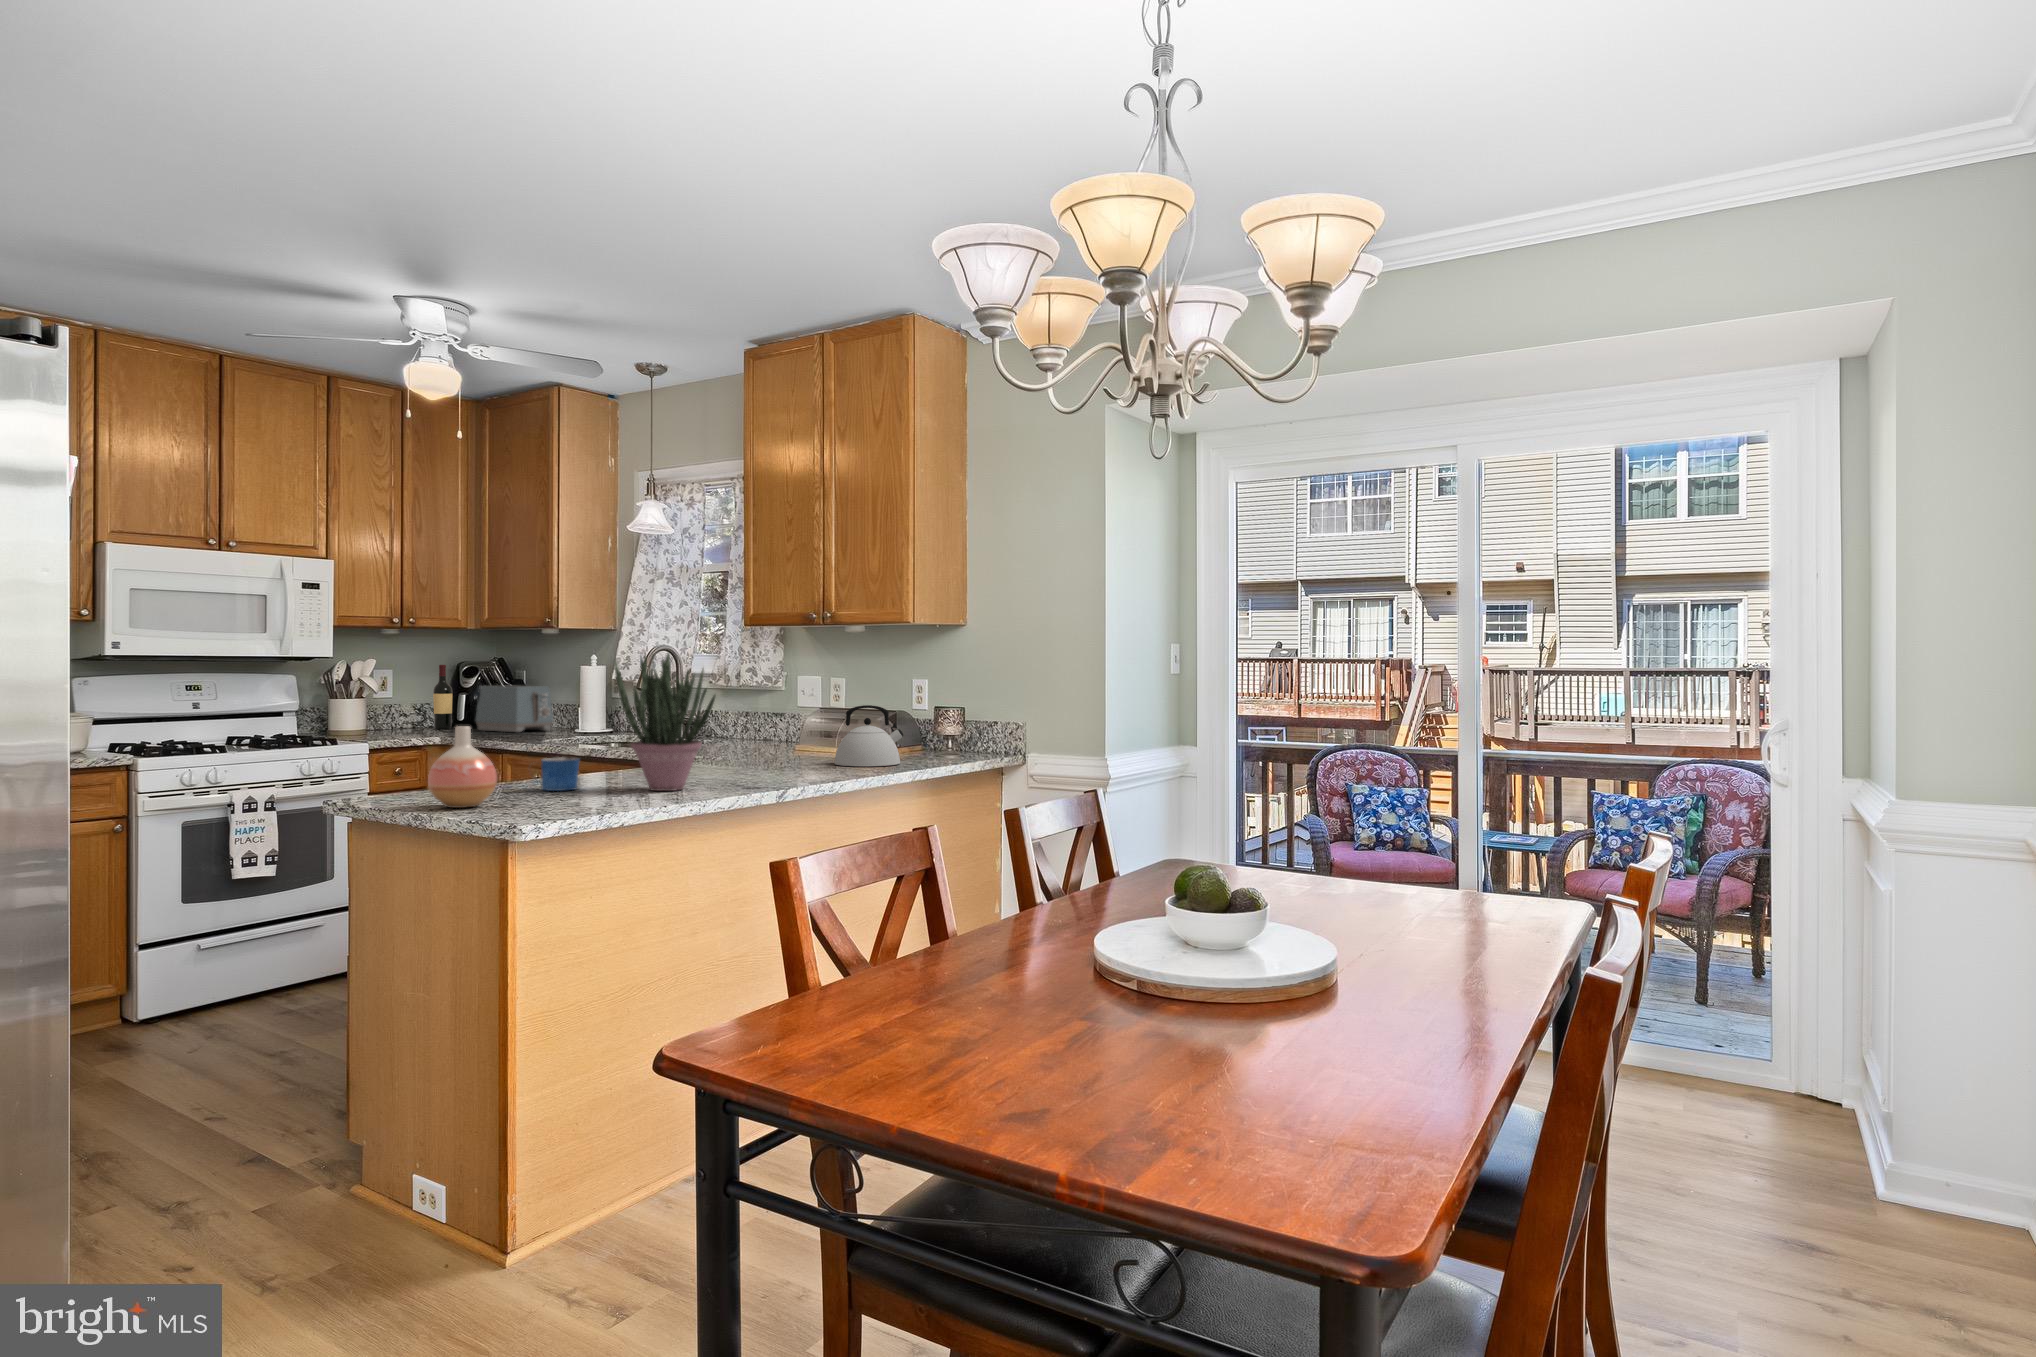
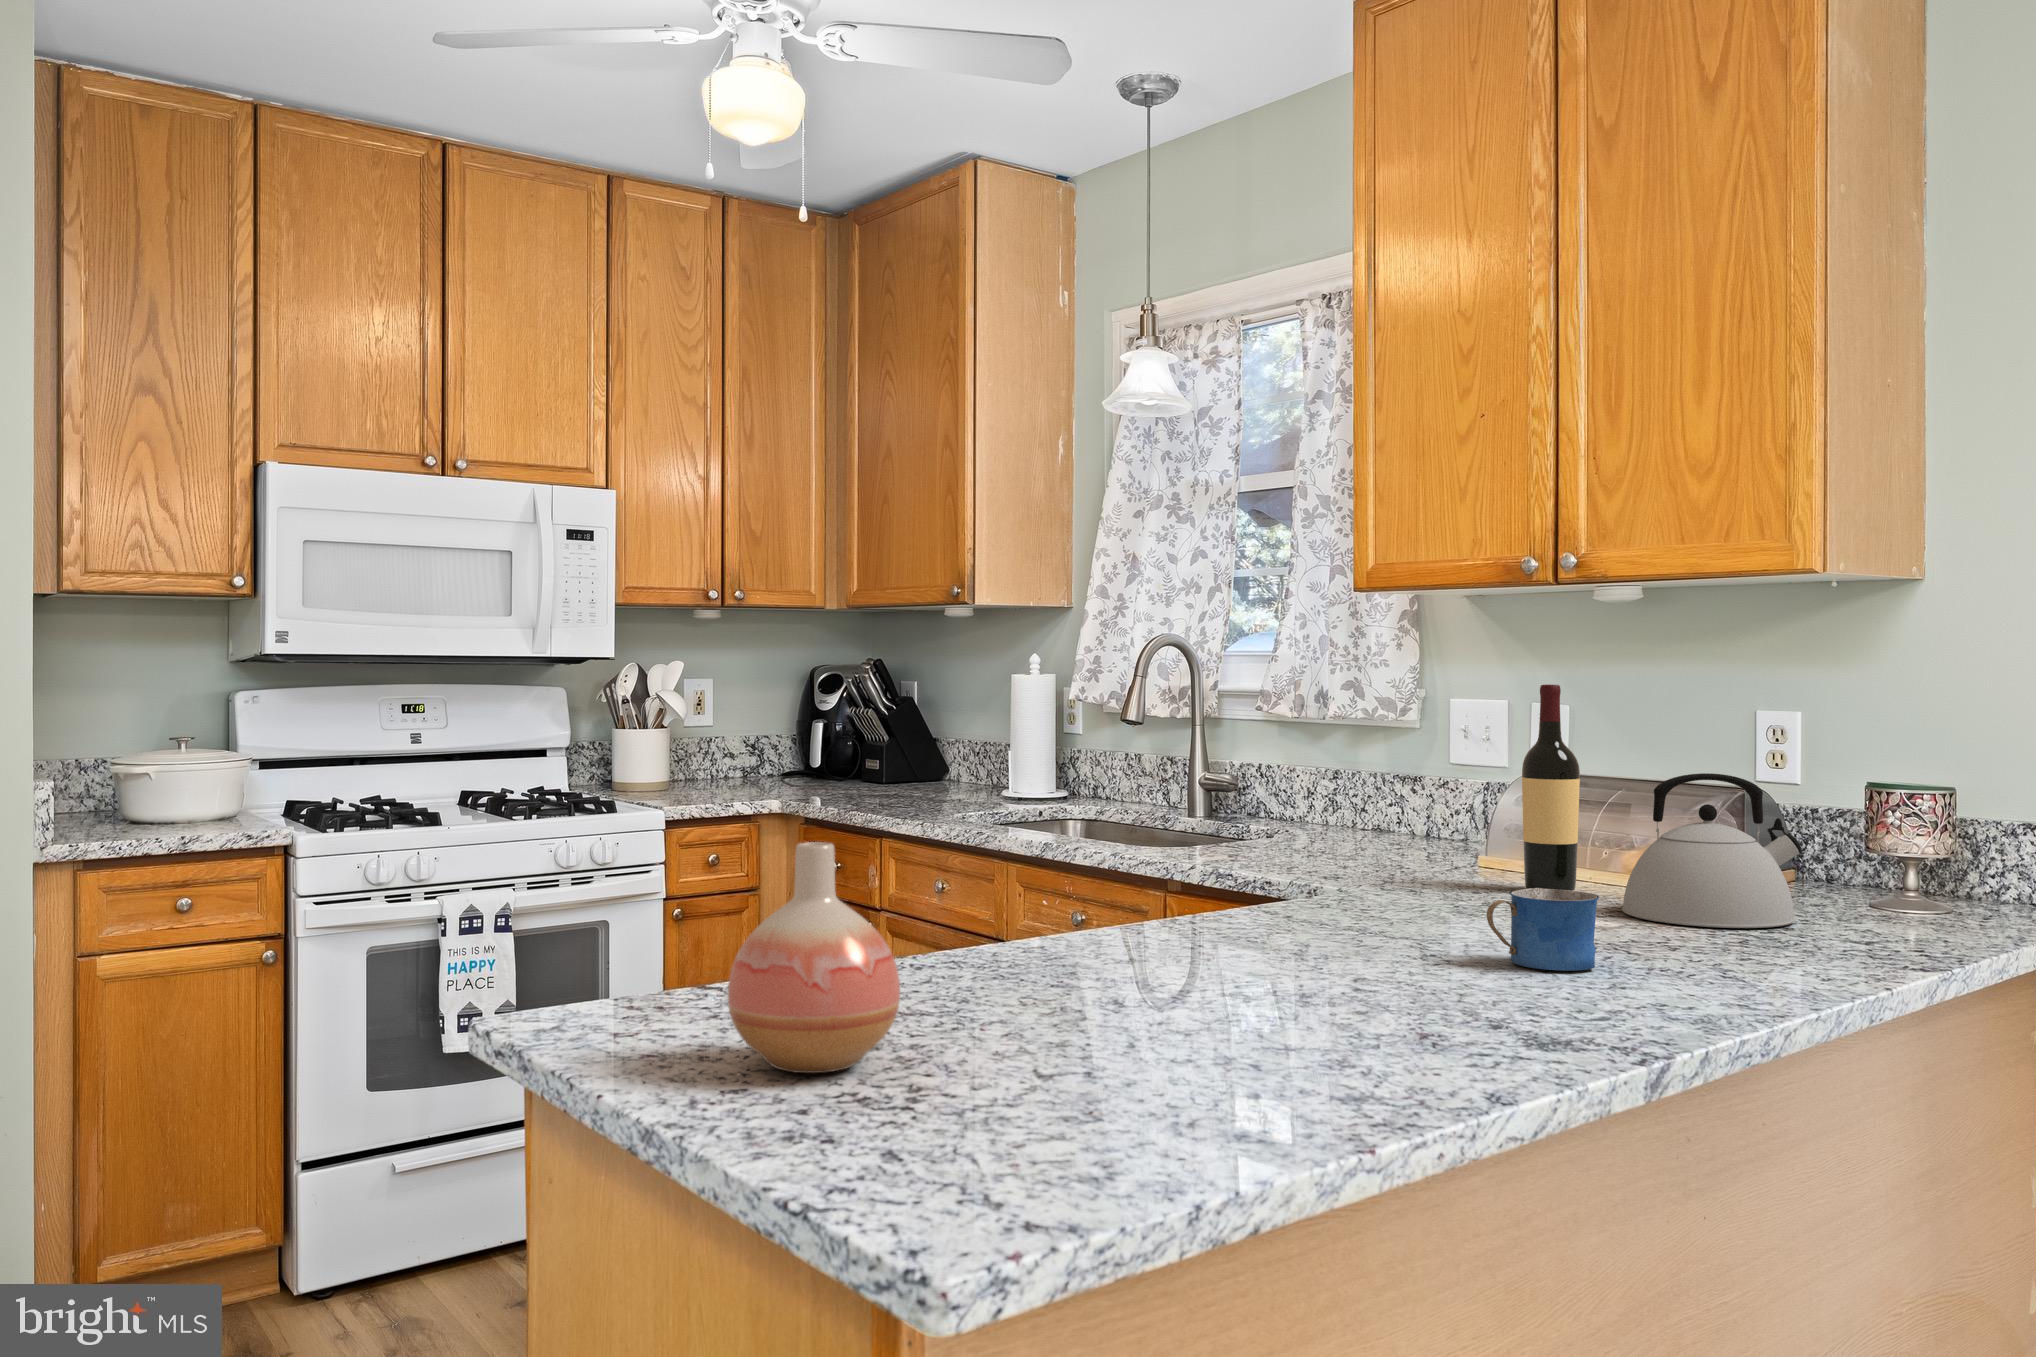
potted plant: present [614,653,716,791] -> none [1181,636,1442,1017]
wine bottle: present [433,665,452,729] -> present [1522,685,1580,891]
toaster: present [476,685,553,732] -> none [837,707,964,791]
mug: present [541,757,580,791] -> present [1487,888,1599,971]

